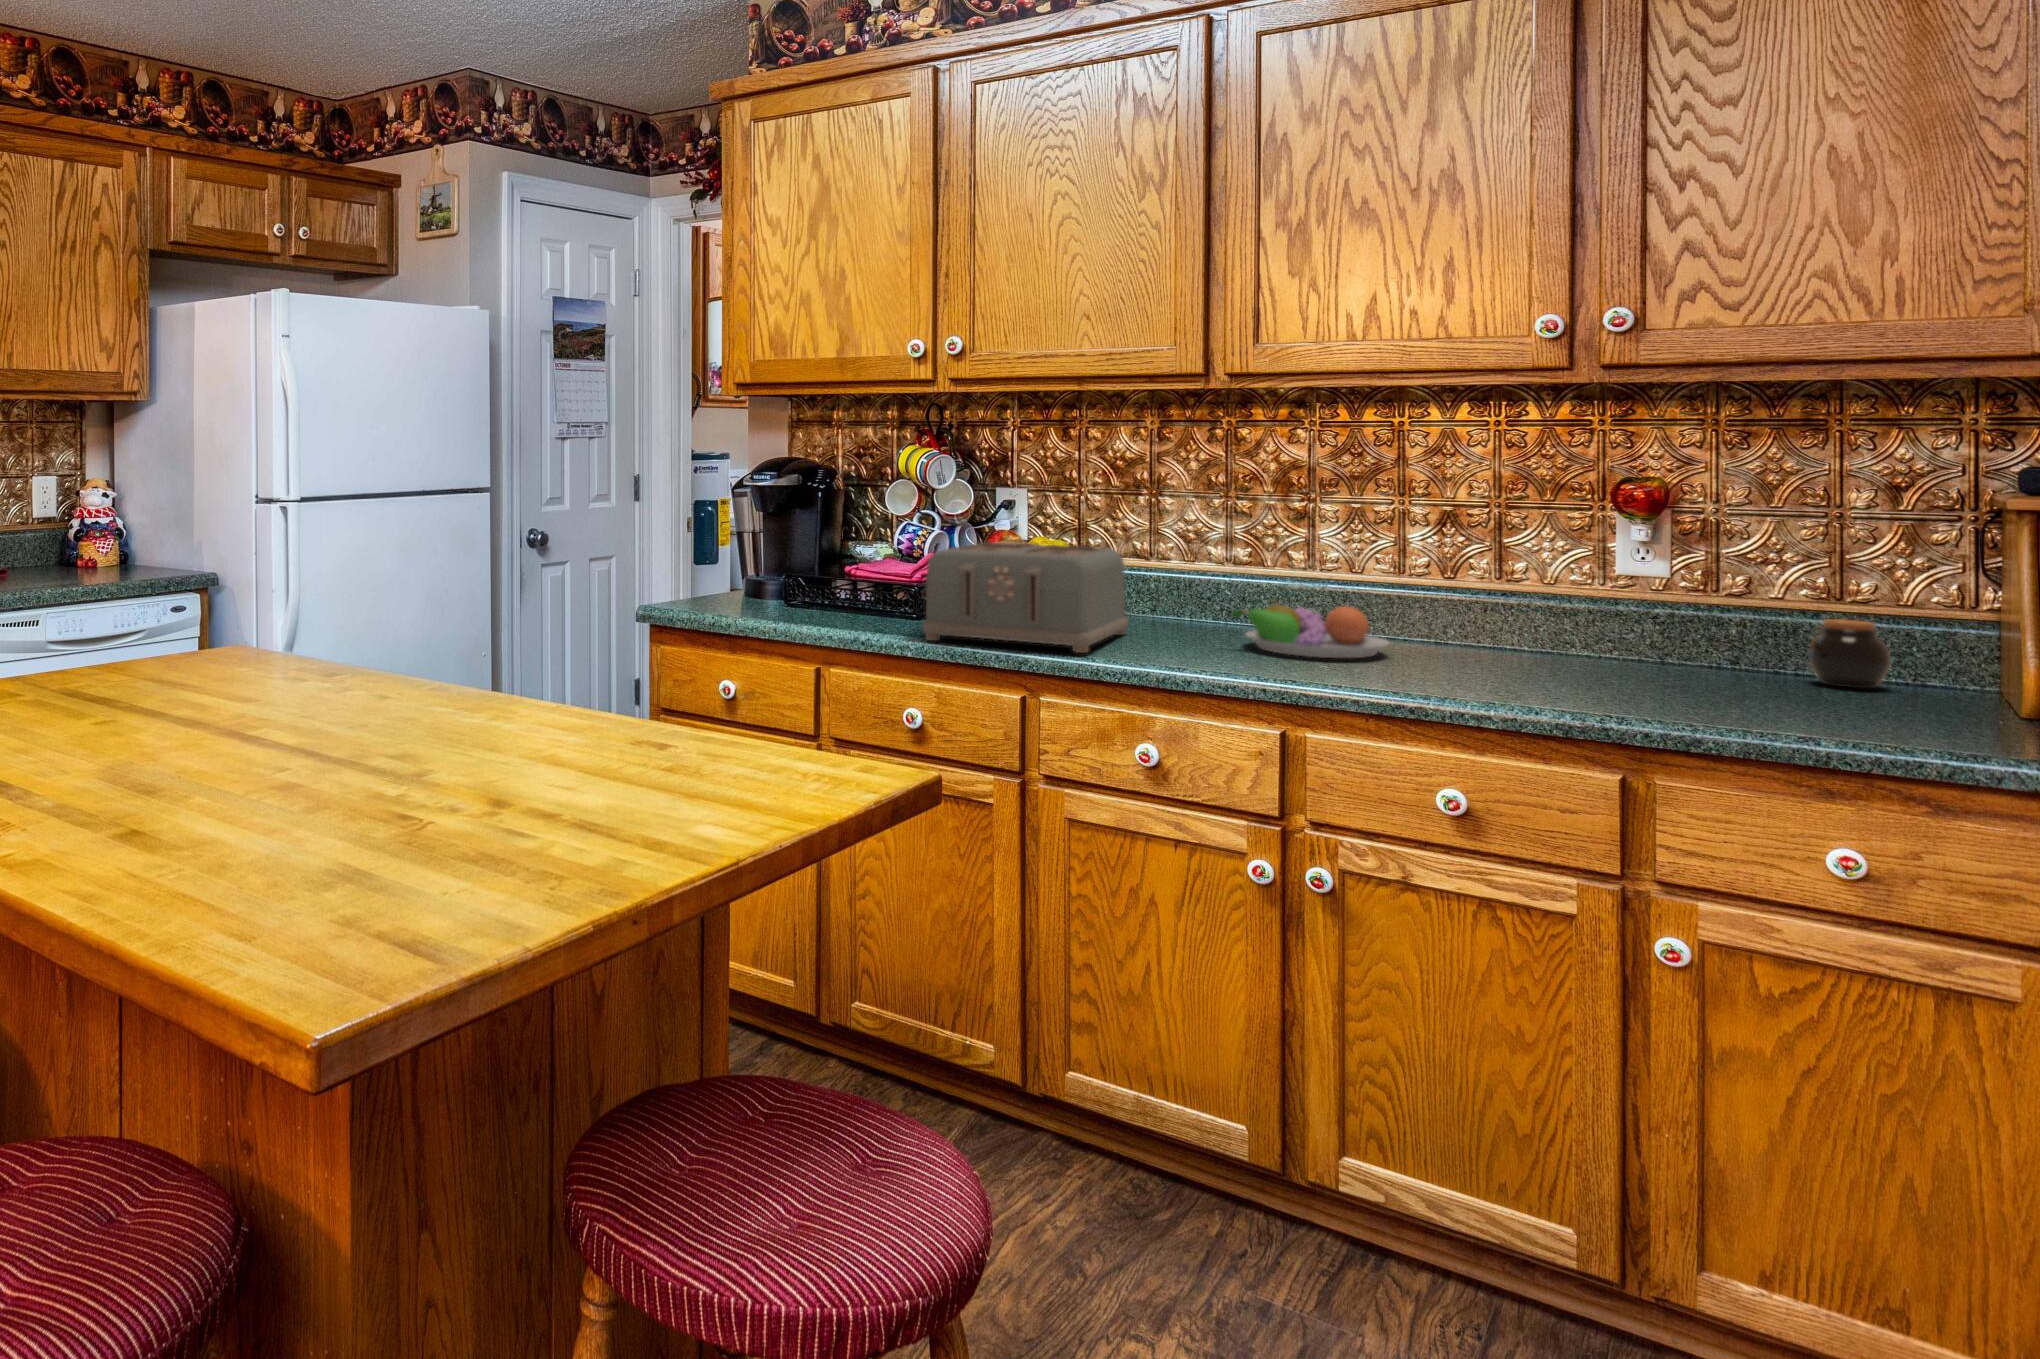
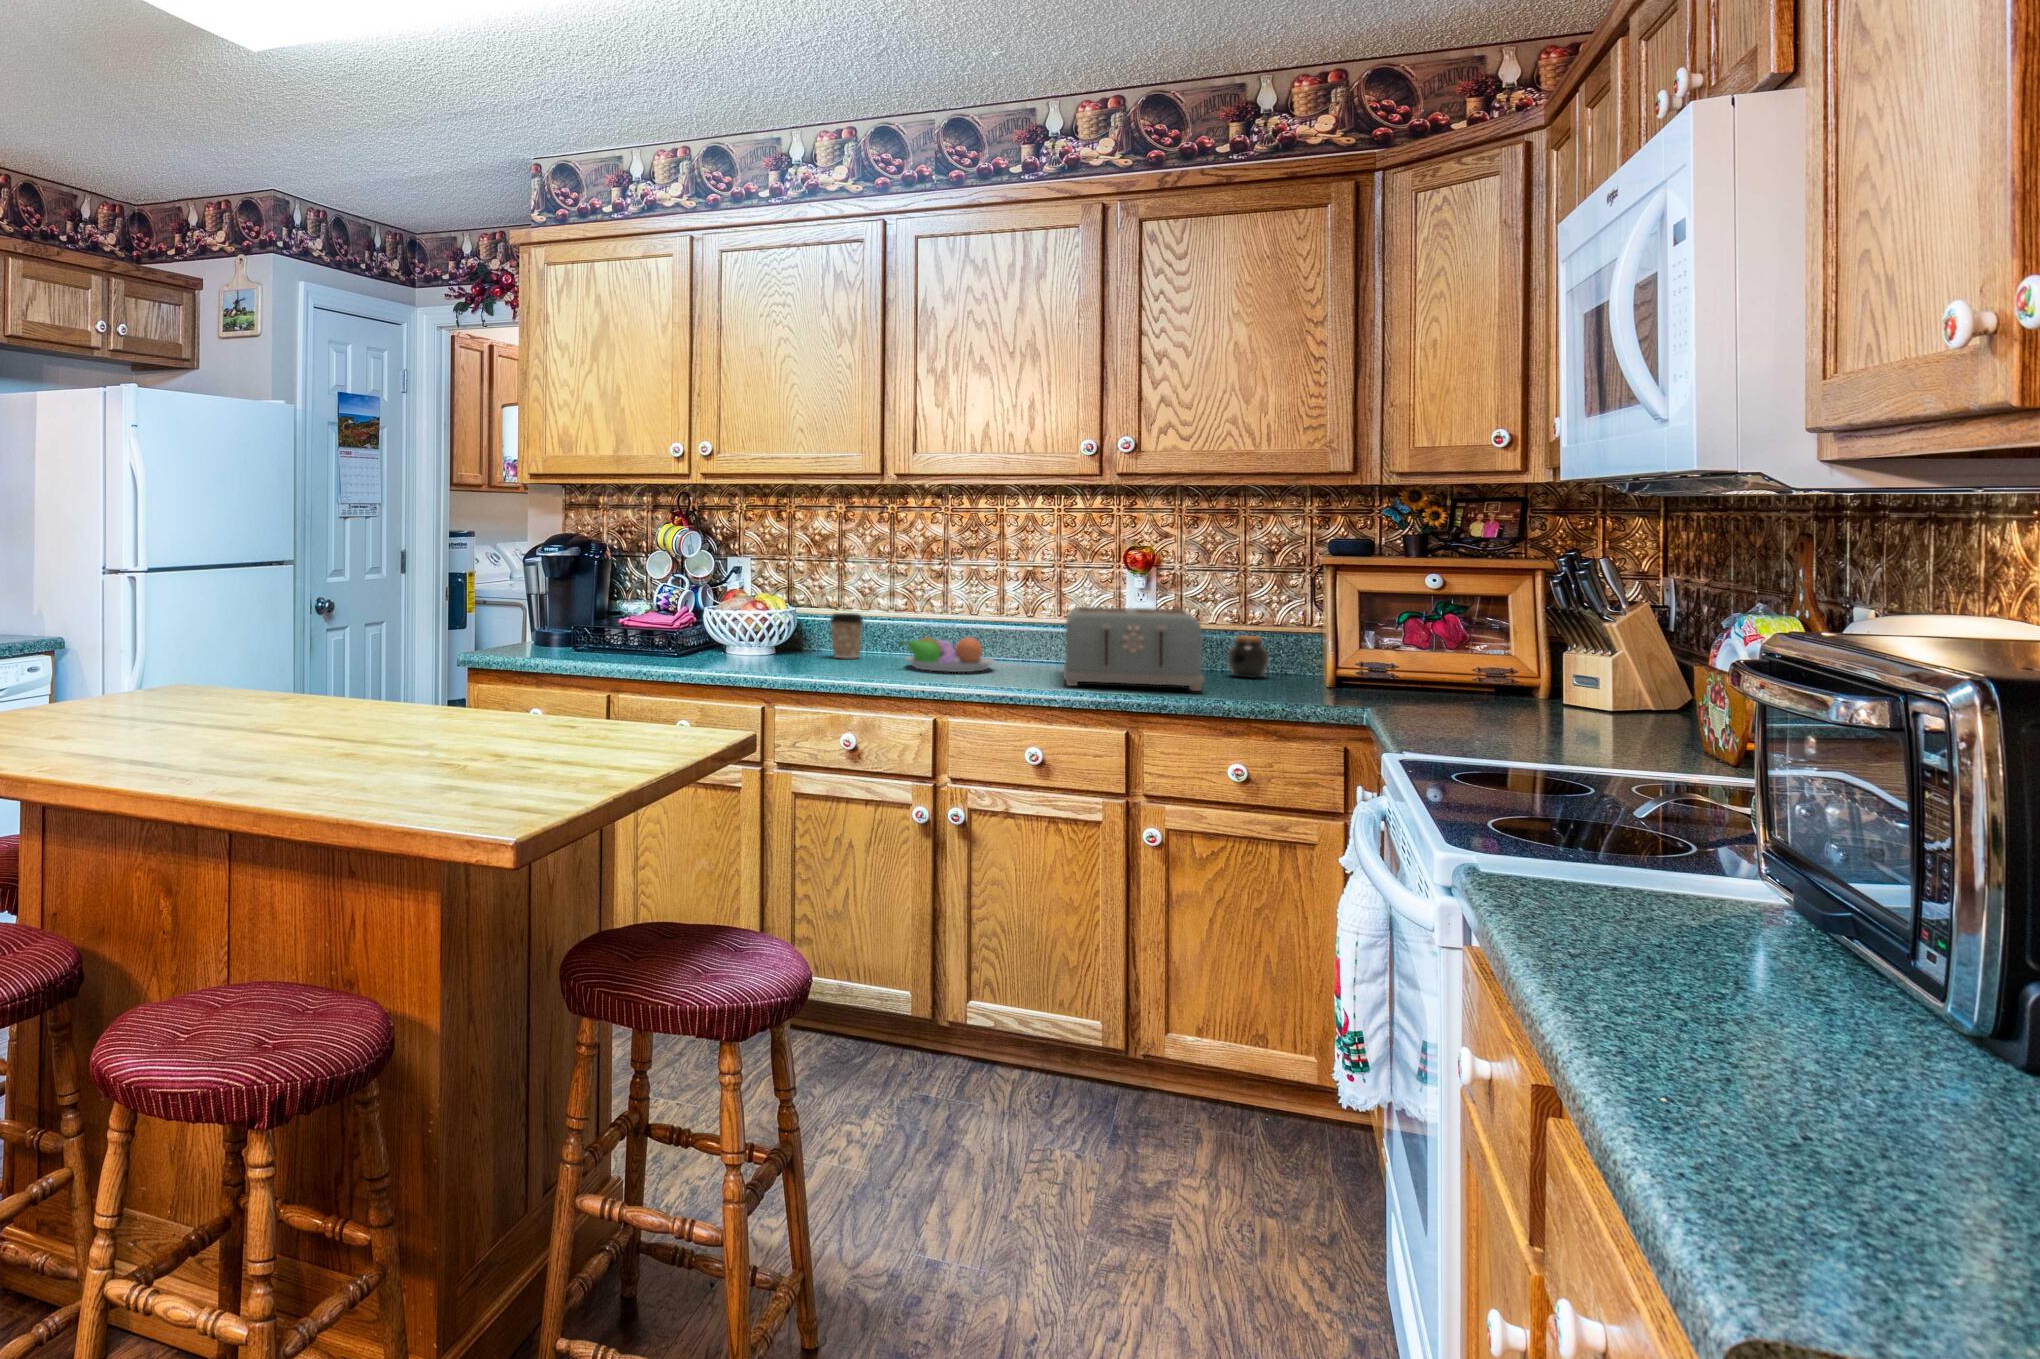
toaster: present [922,542,1128,653] -> present [1064,607,1204,691]
coffee cup: none [1134,566,1185,629] -> present [830,613,863,658]

